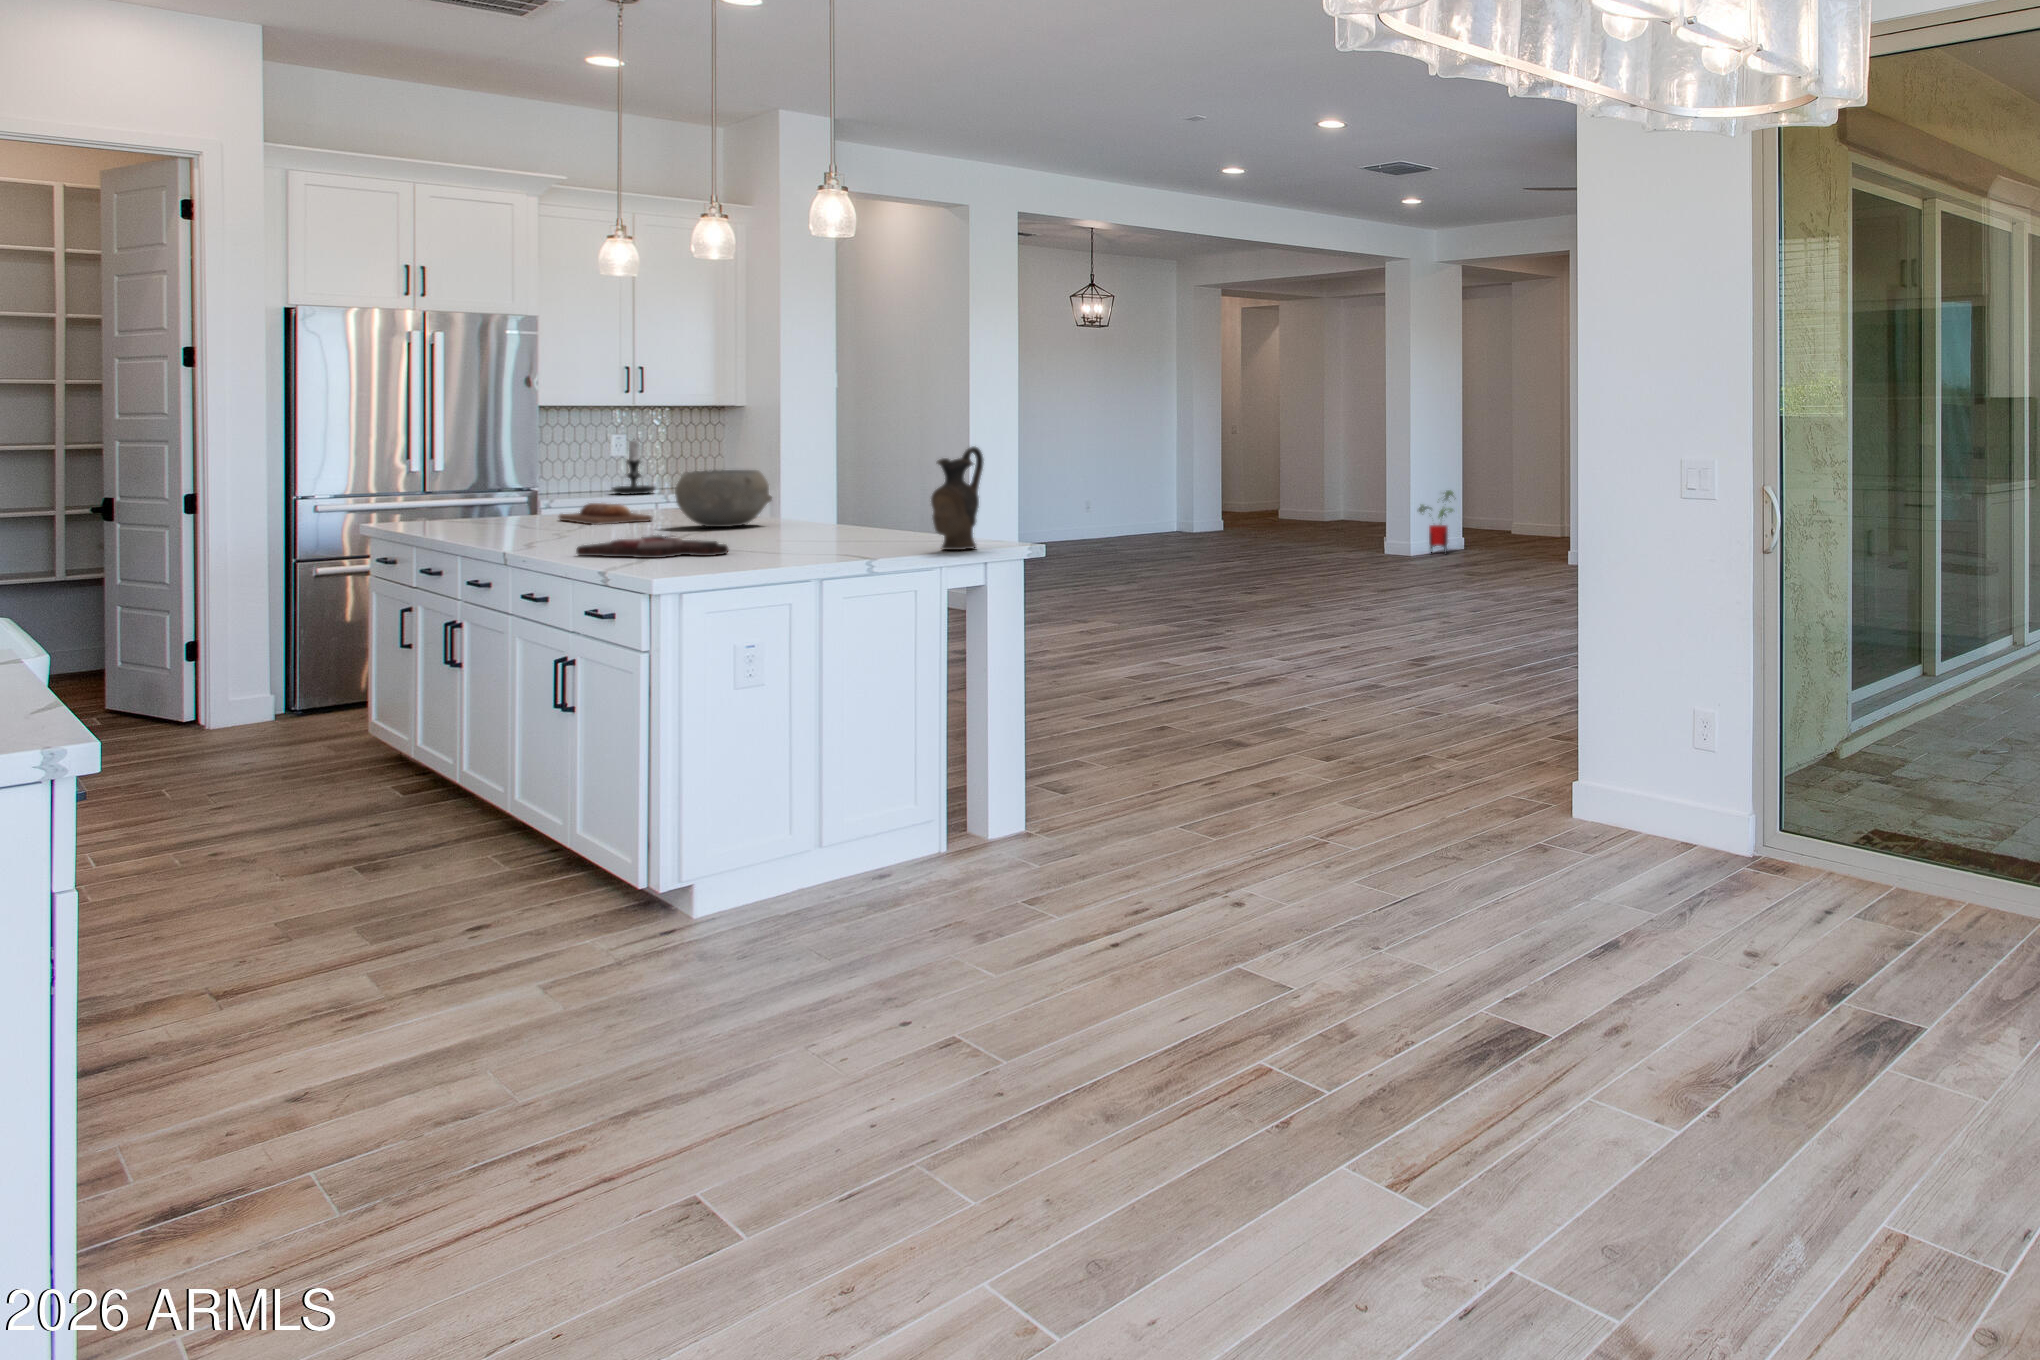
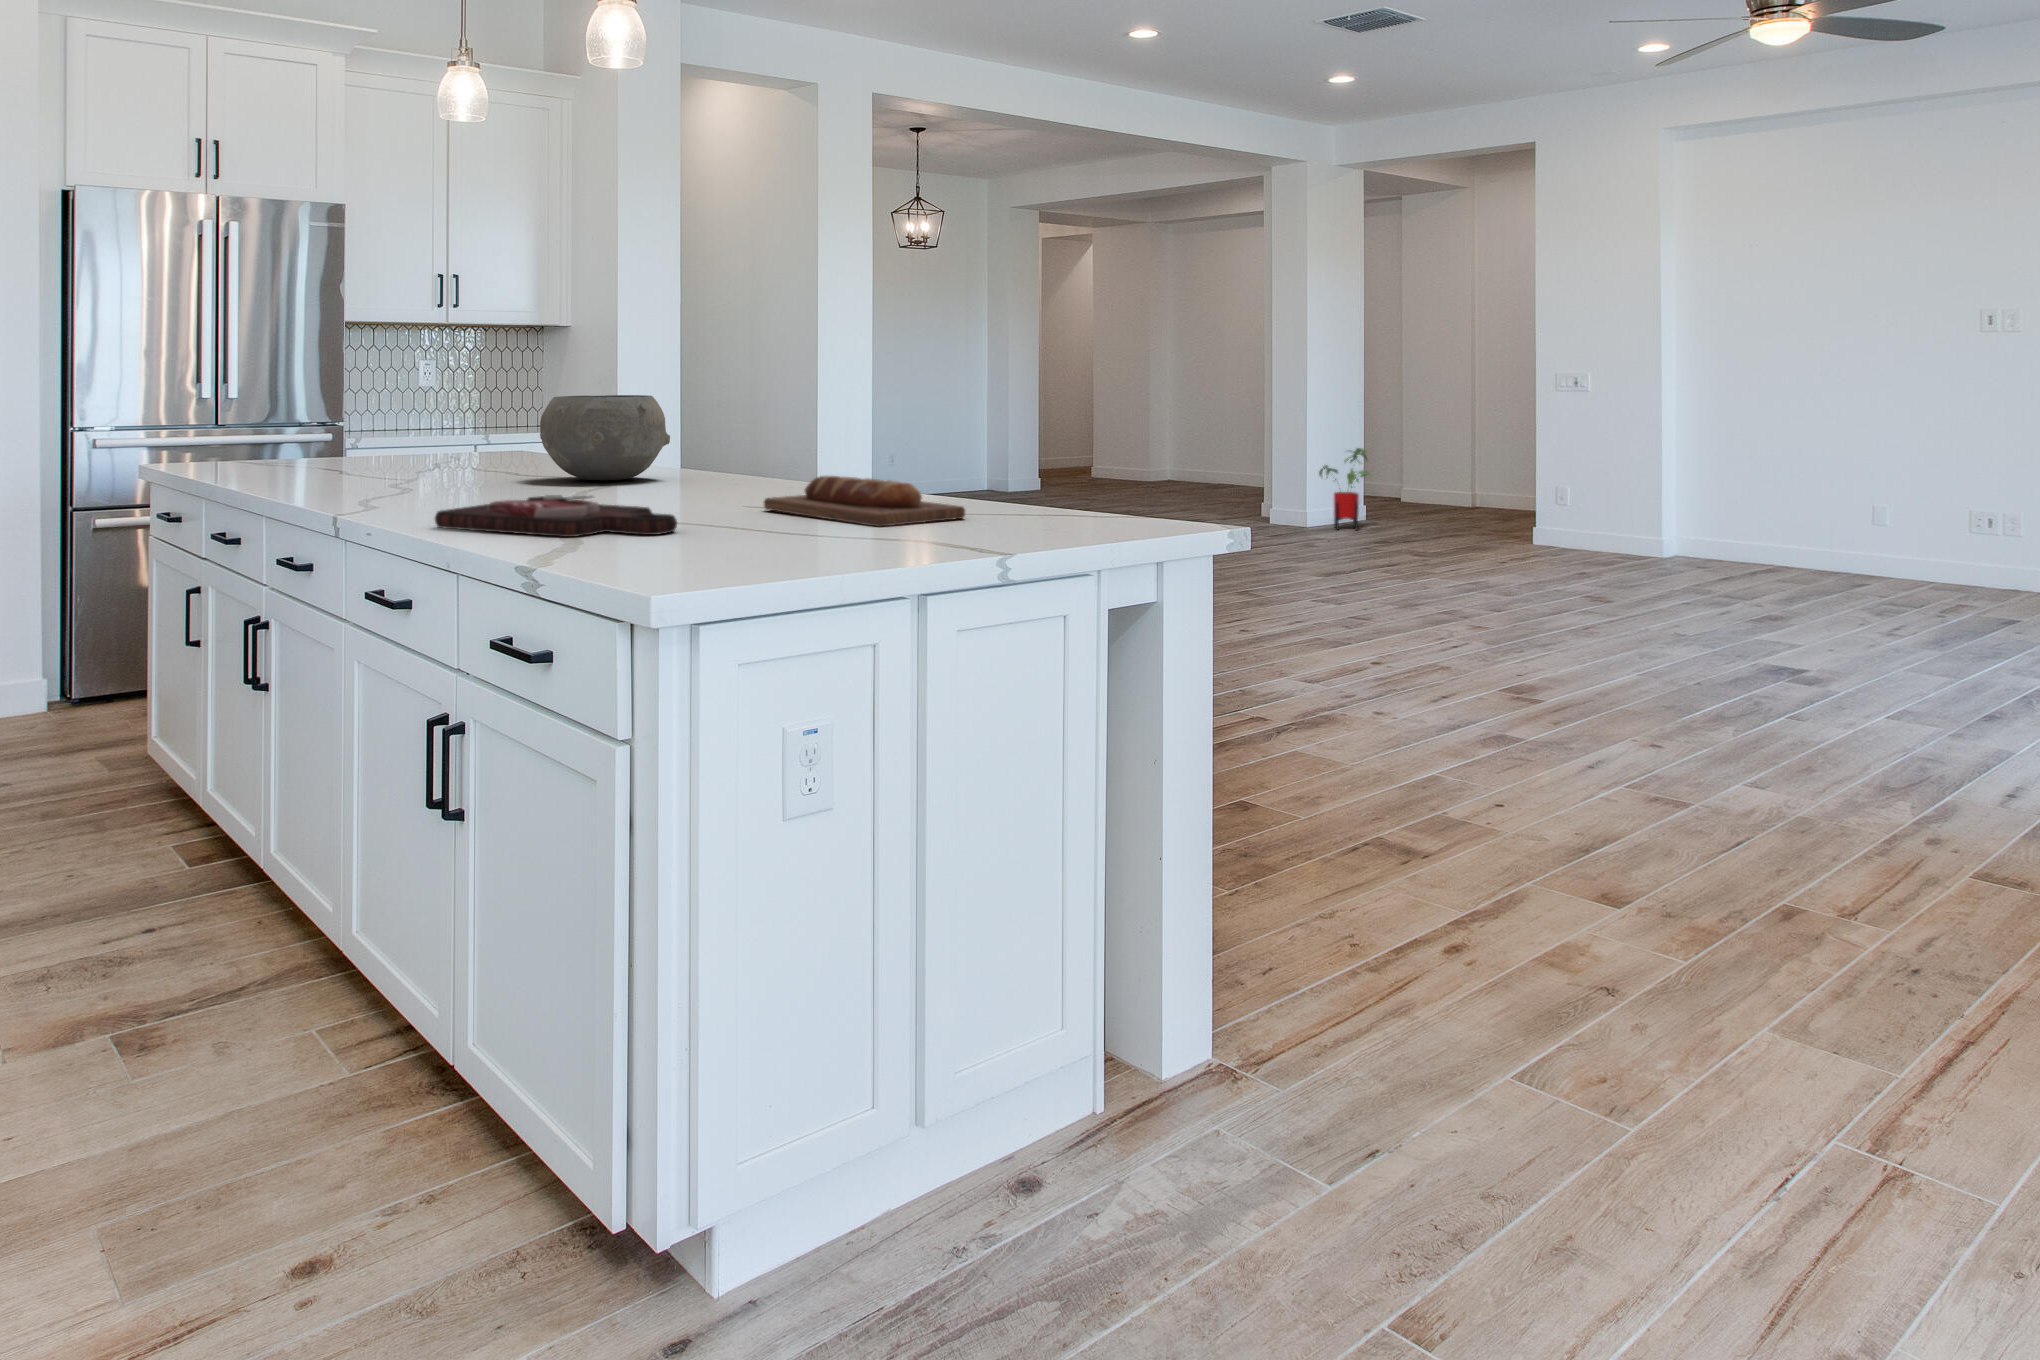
candle holder: present [612,440,656,495] -> none [420,361,473,434]
ceramic pitcher: present [931,447,984,550] -> none [1018,346,1099,536]
bread loaf: present [559,503,652,525] -> present [764,476,965,527]

